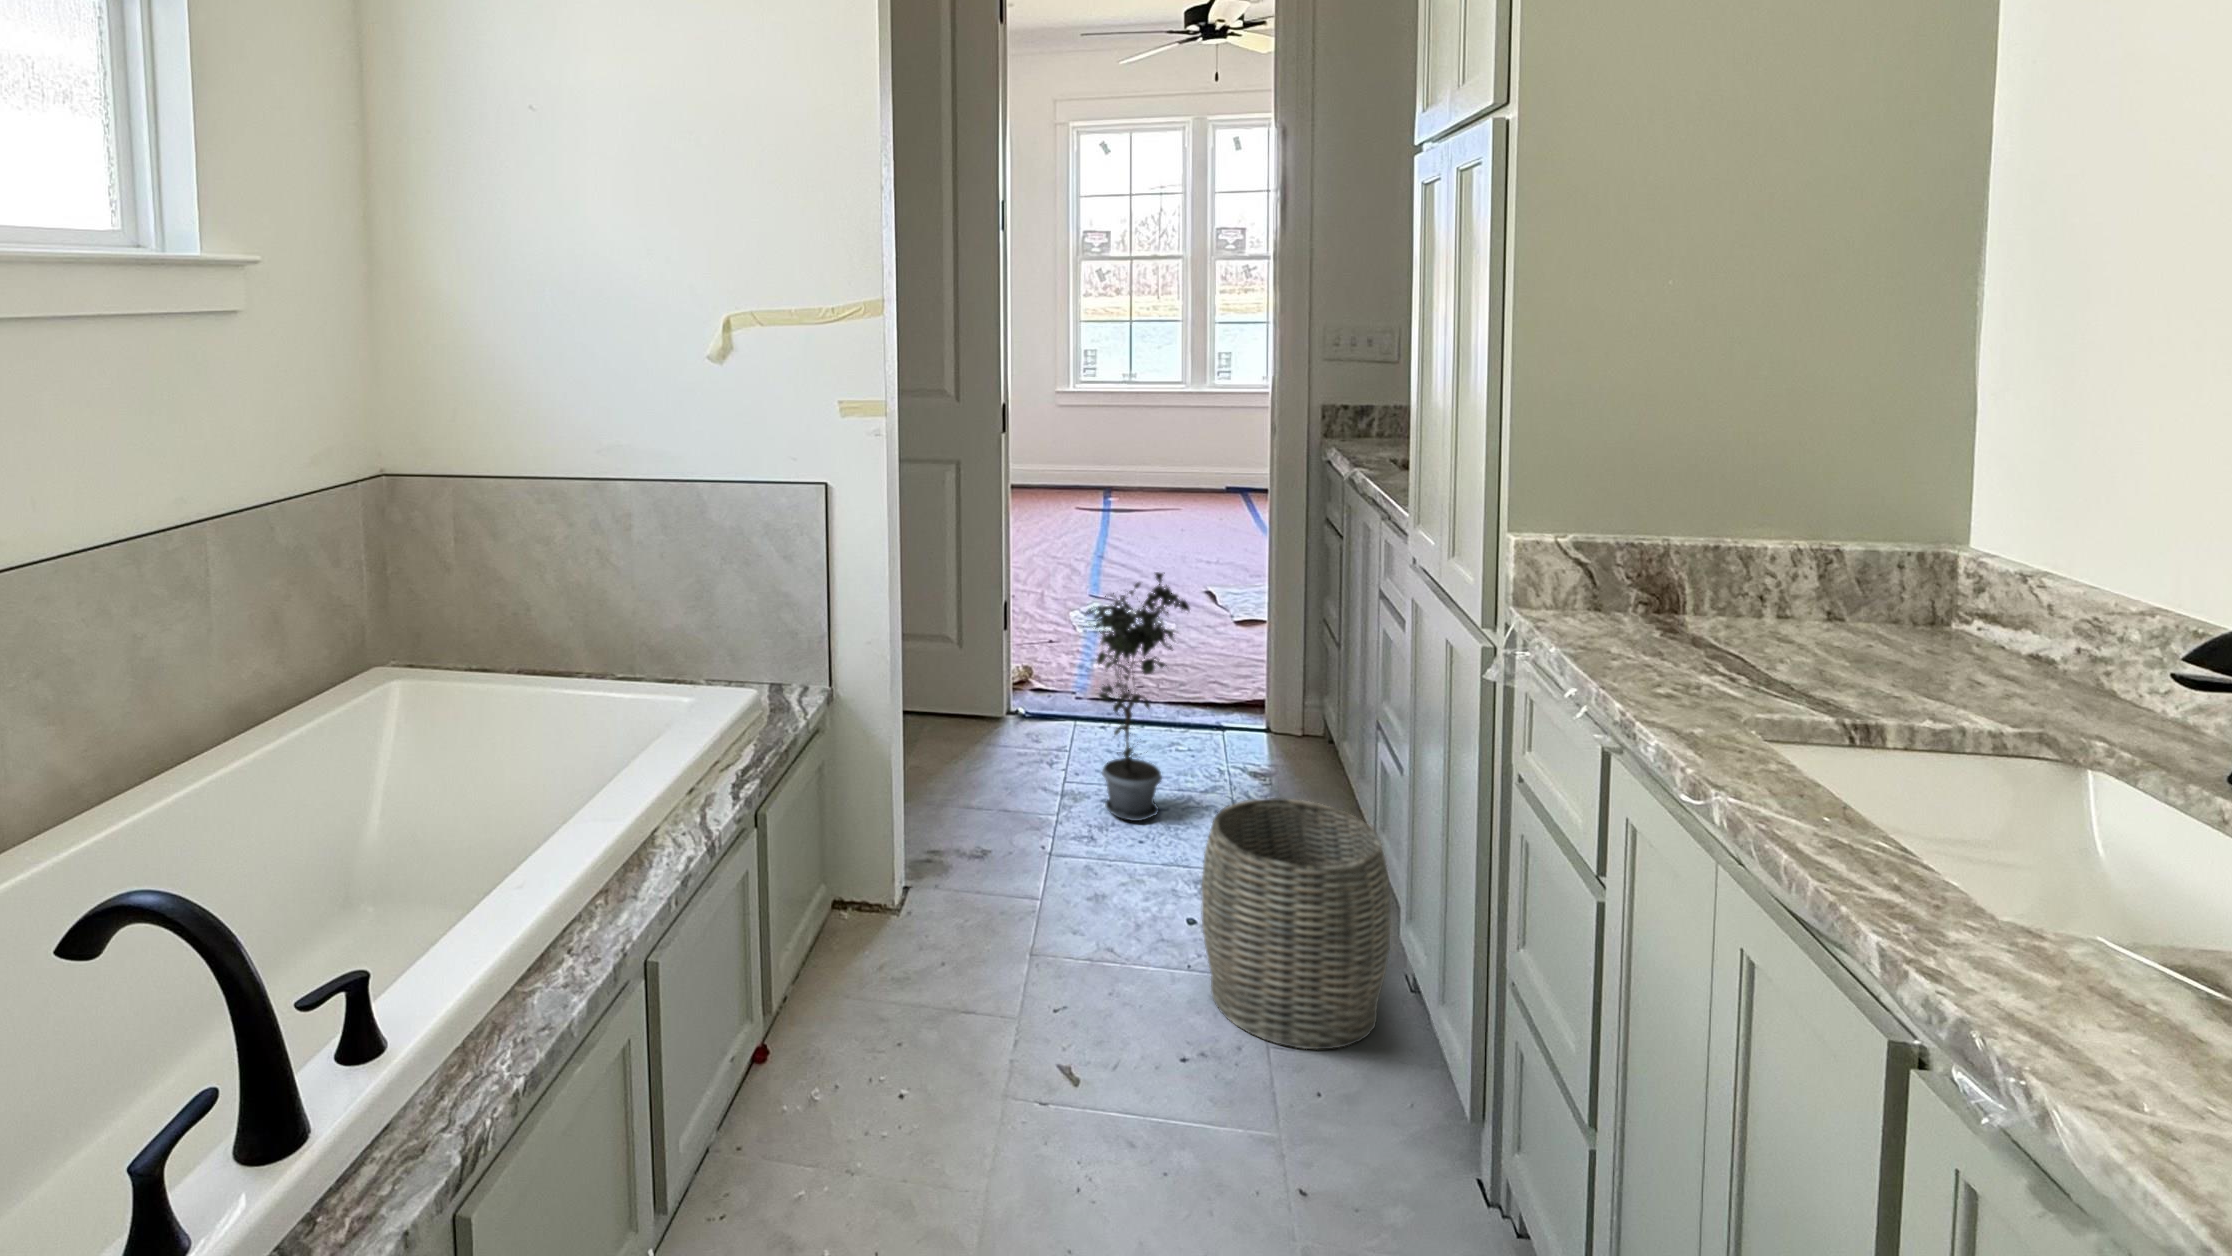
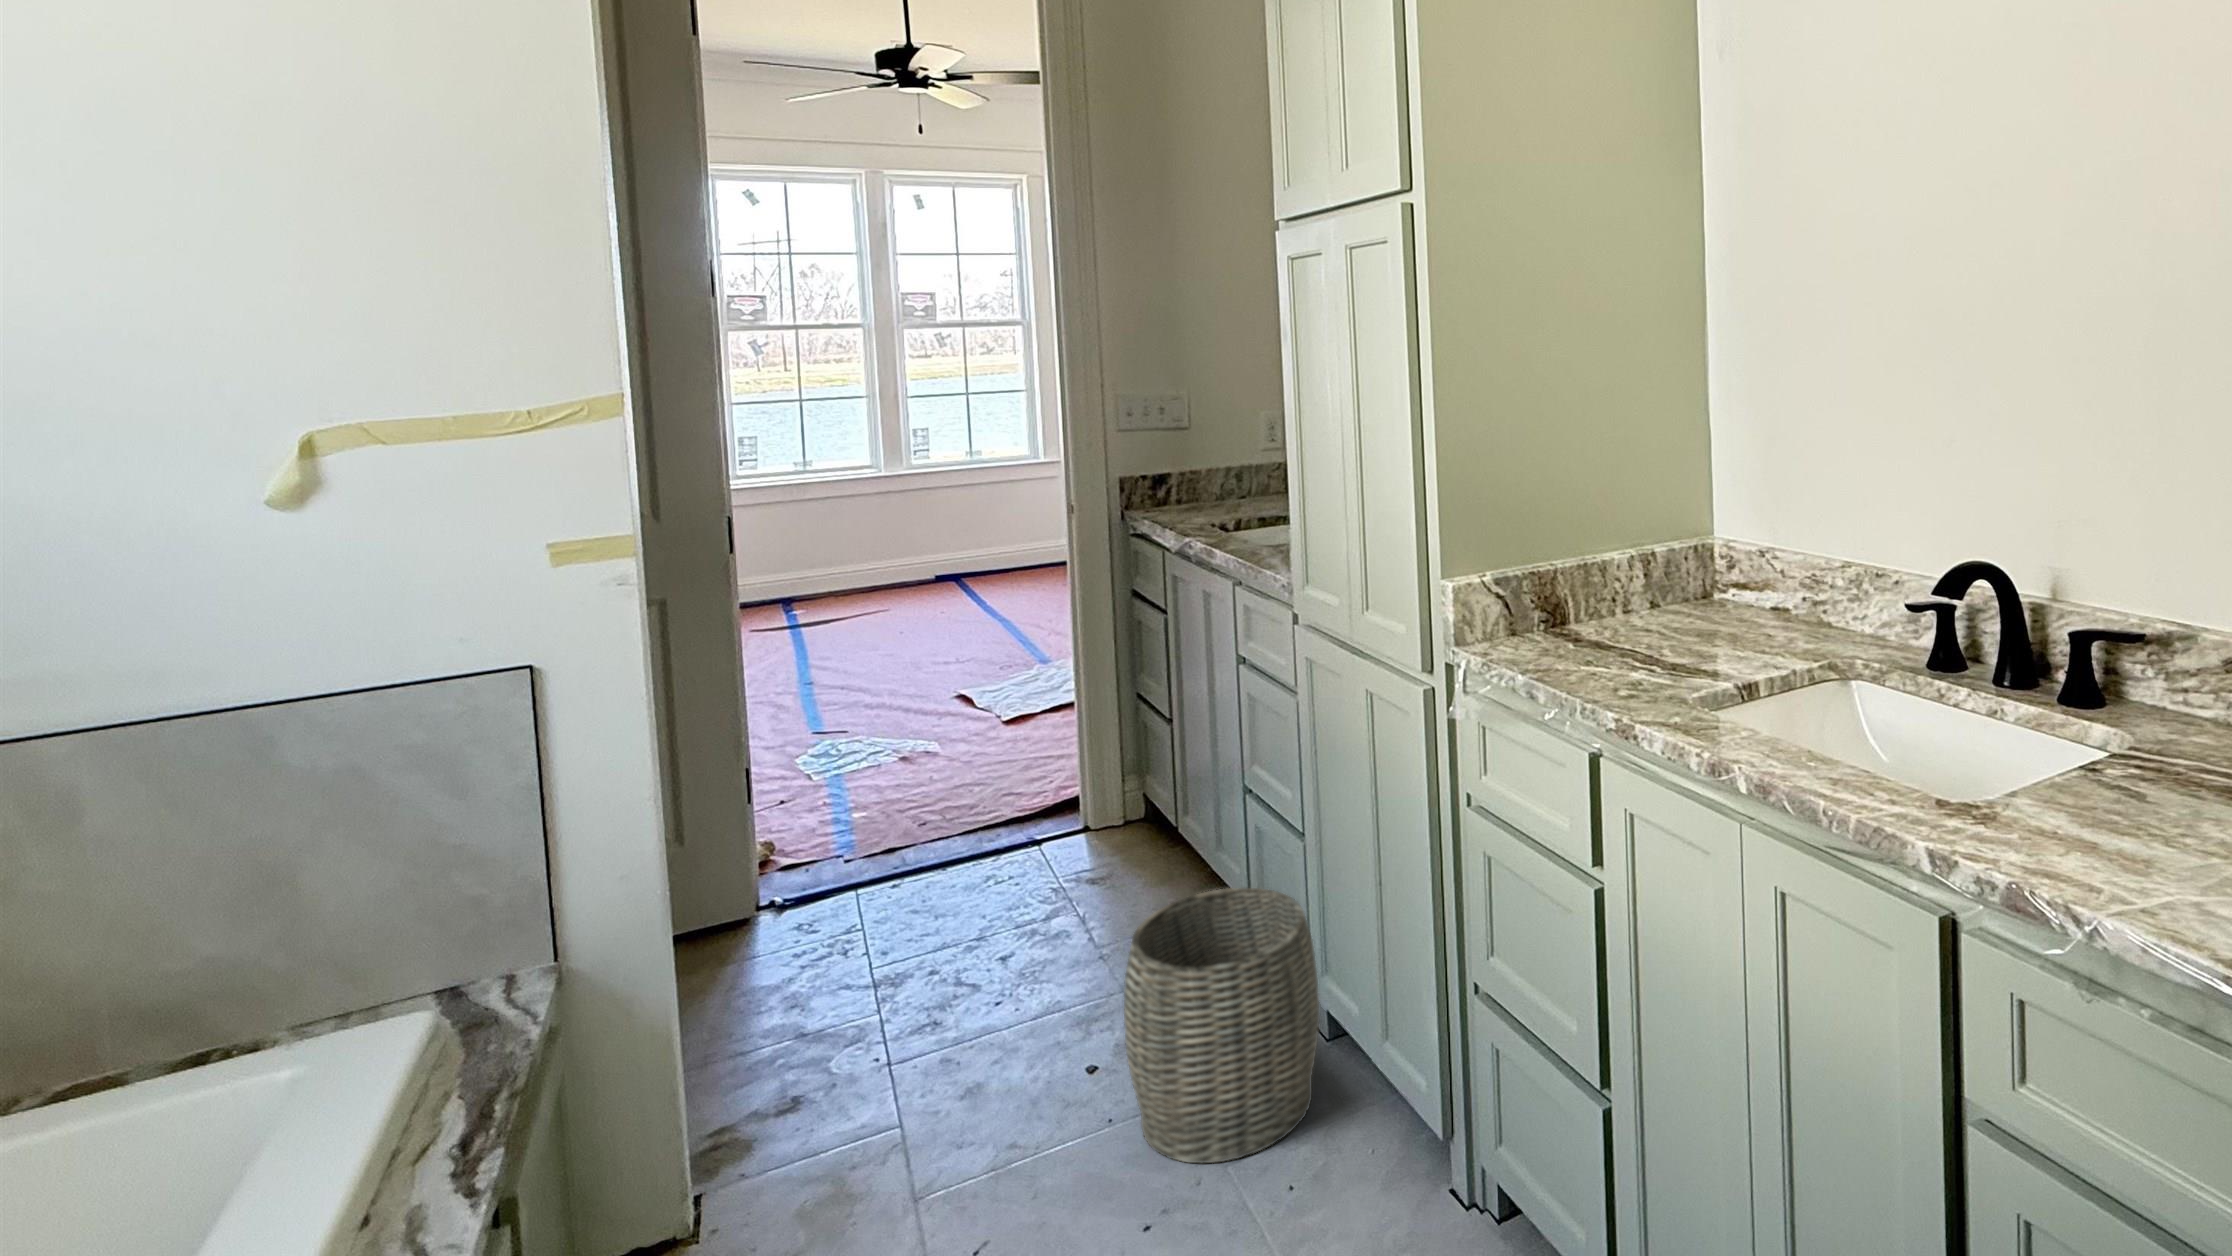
potted plant: present [1086,572,1190,821] -> none [892,685,1028,987]

